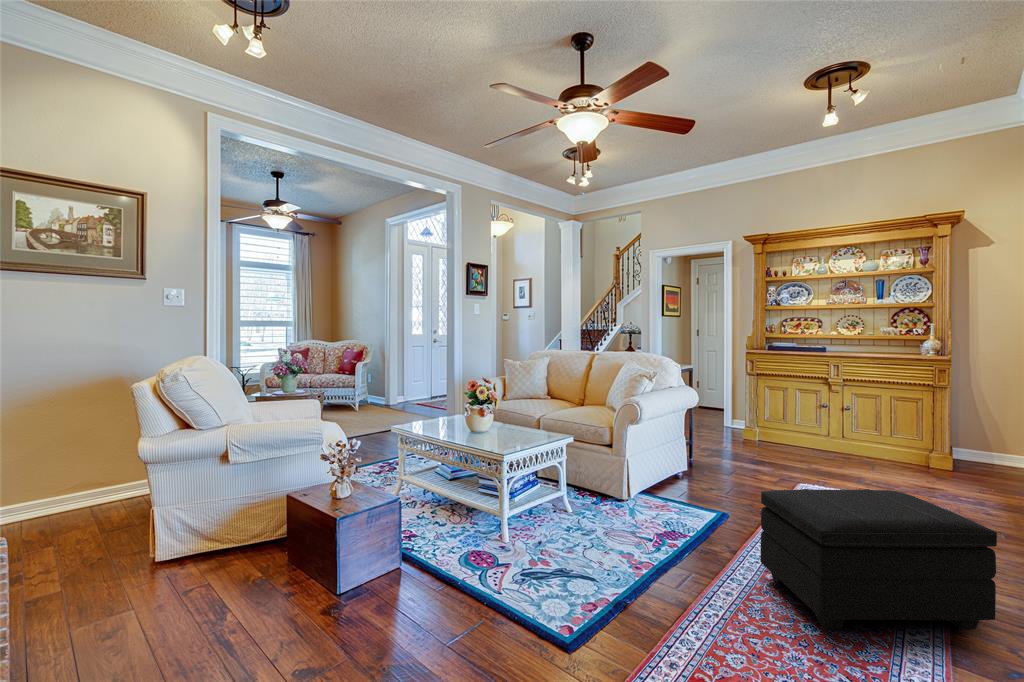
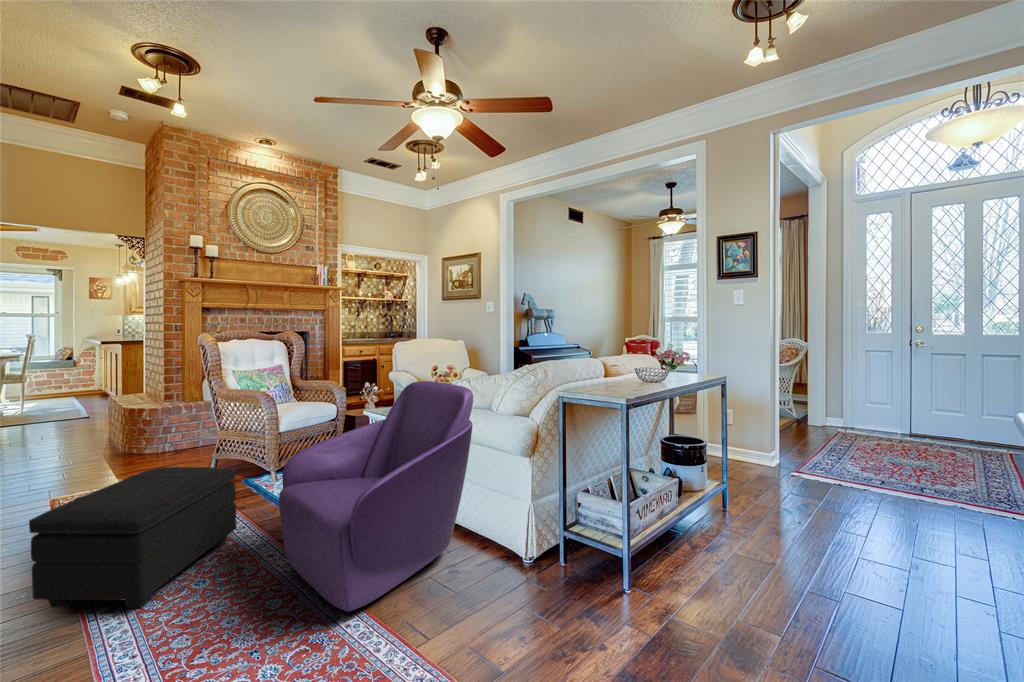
armchair: none [657,371,807,529] -> present [279,381,473,611]

